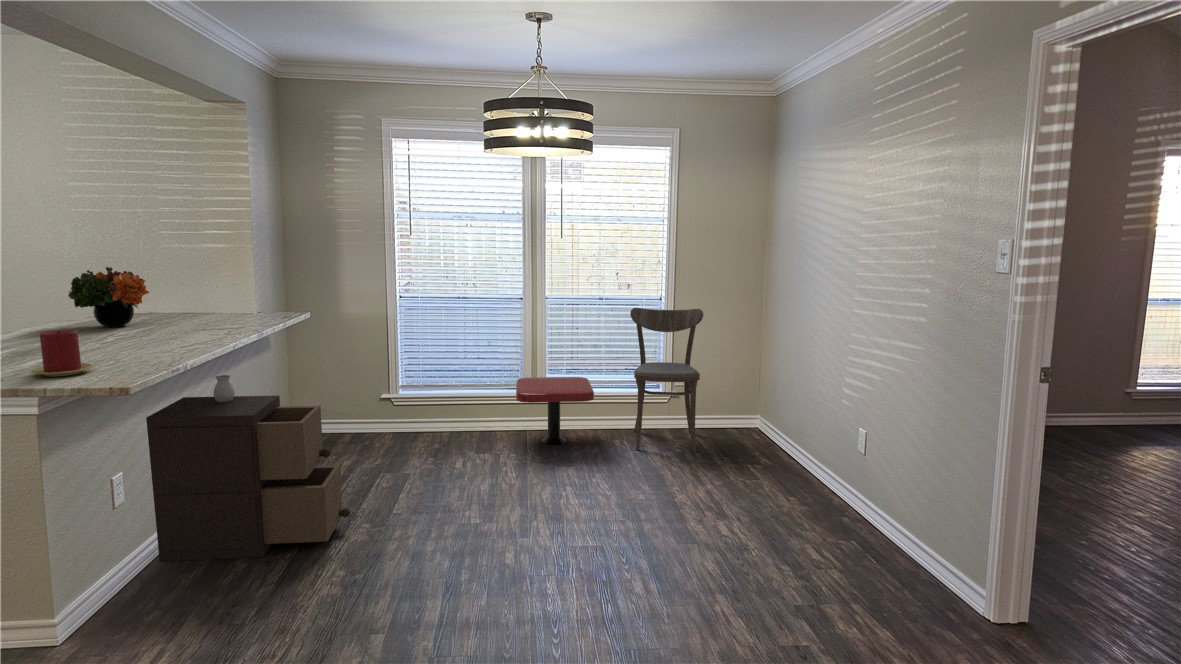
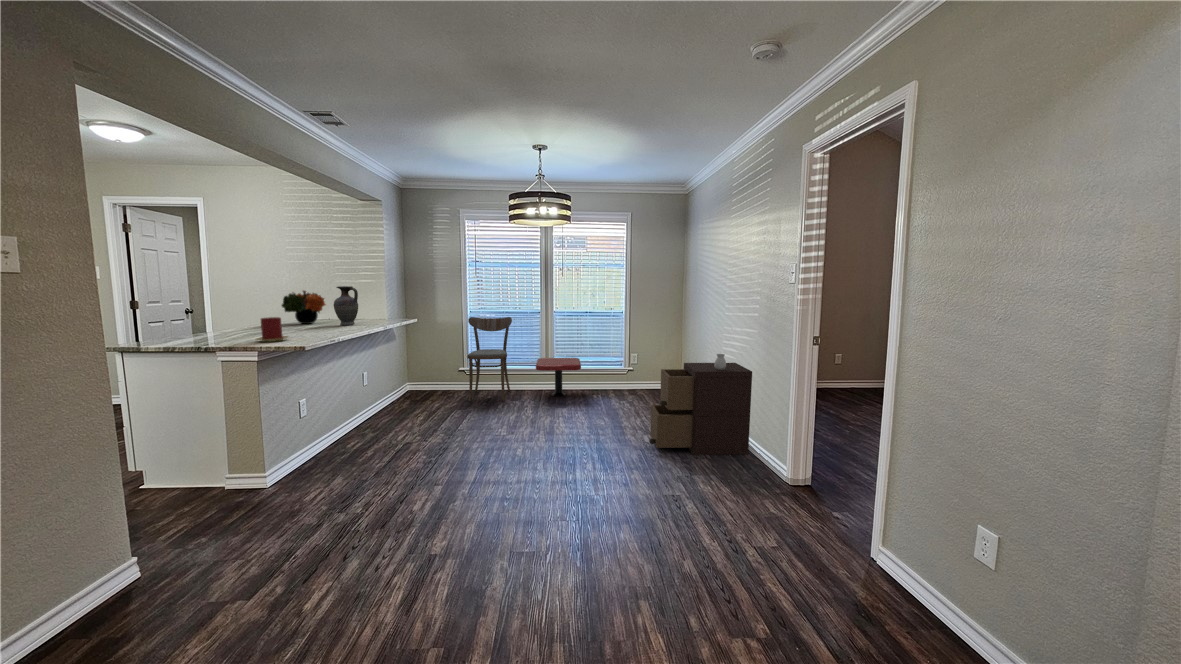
vase: none [164,261,208,330] -> present [334,286,358,325]
dining chair: present [630,308,703,452] -> present [467,317,512,401]
storage cabinet: present [146,375,350,562] -> present [649,354,752,455]

